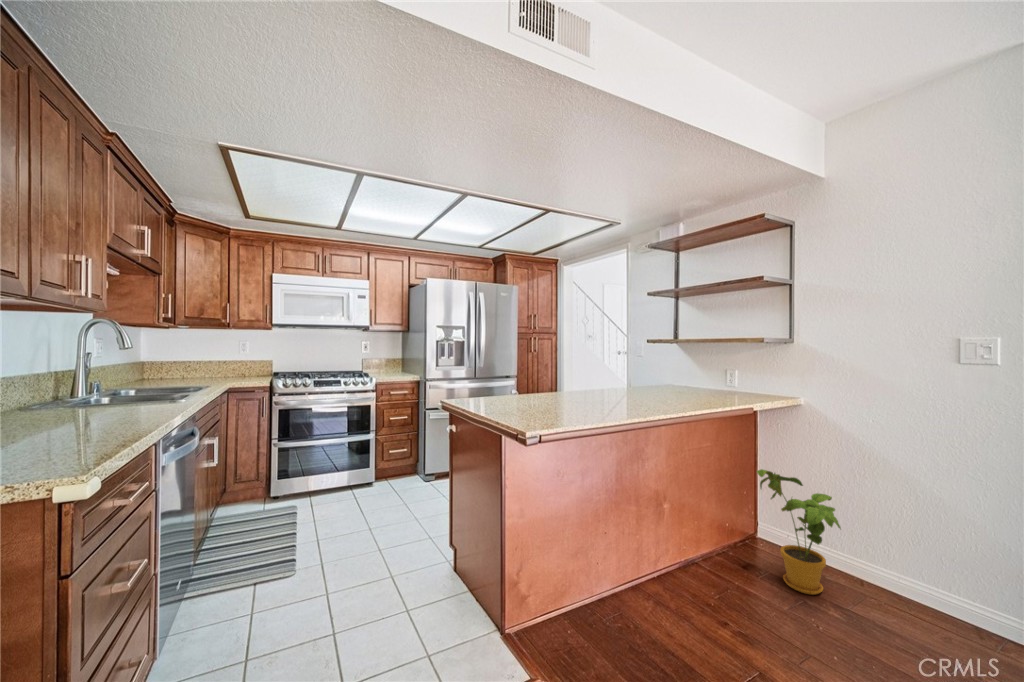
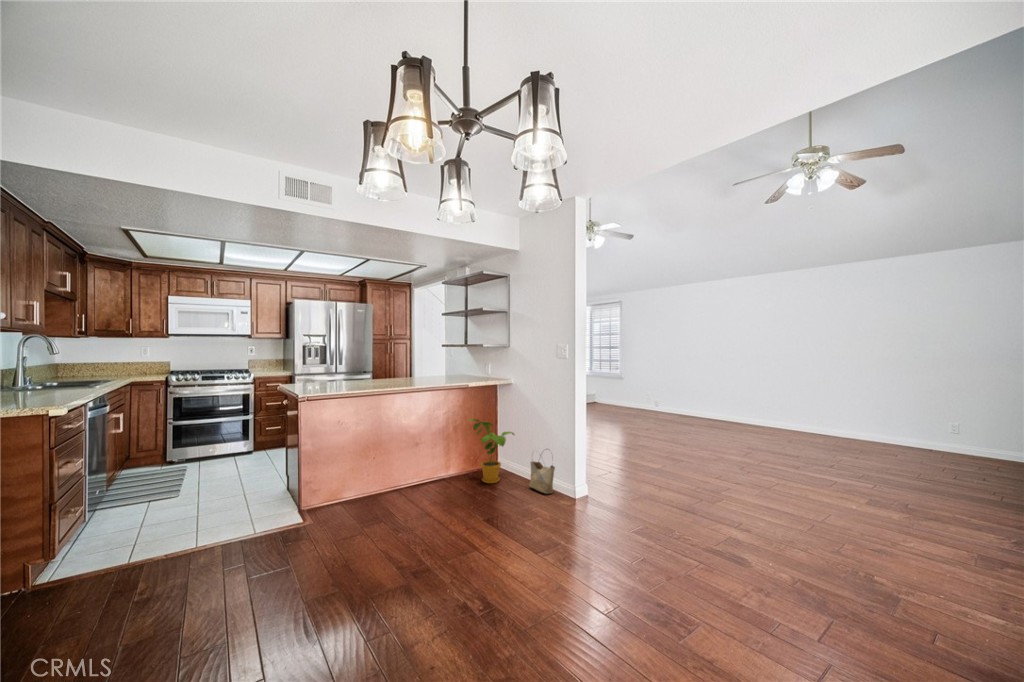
woven basket: none [908,544,998,647] -> present [529,455,555,494]

